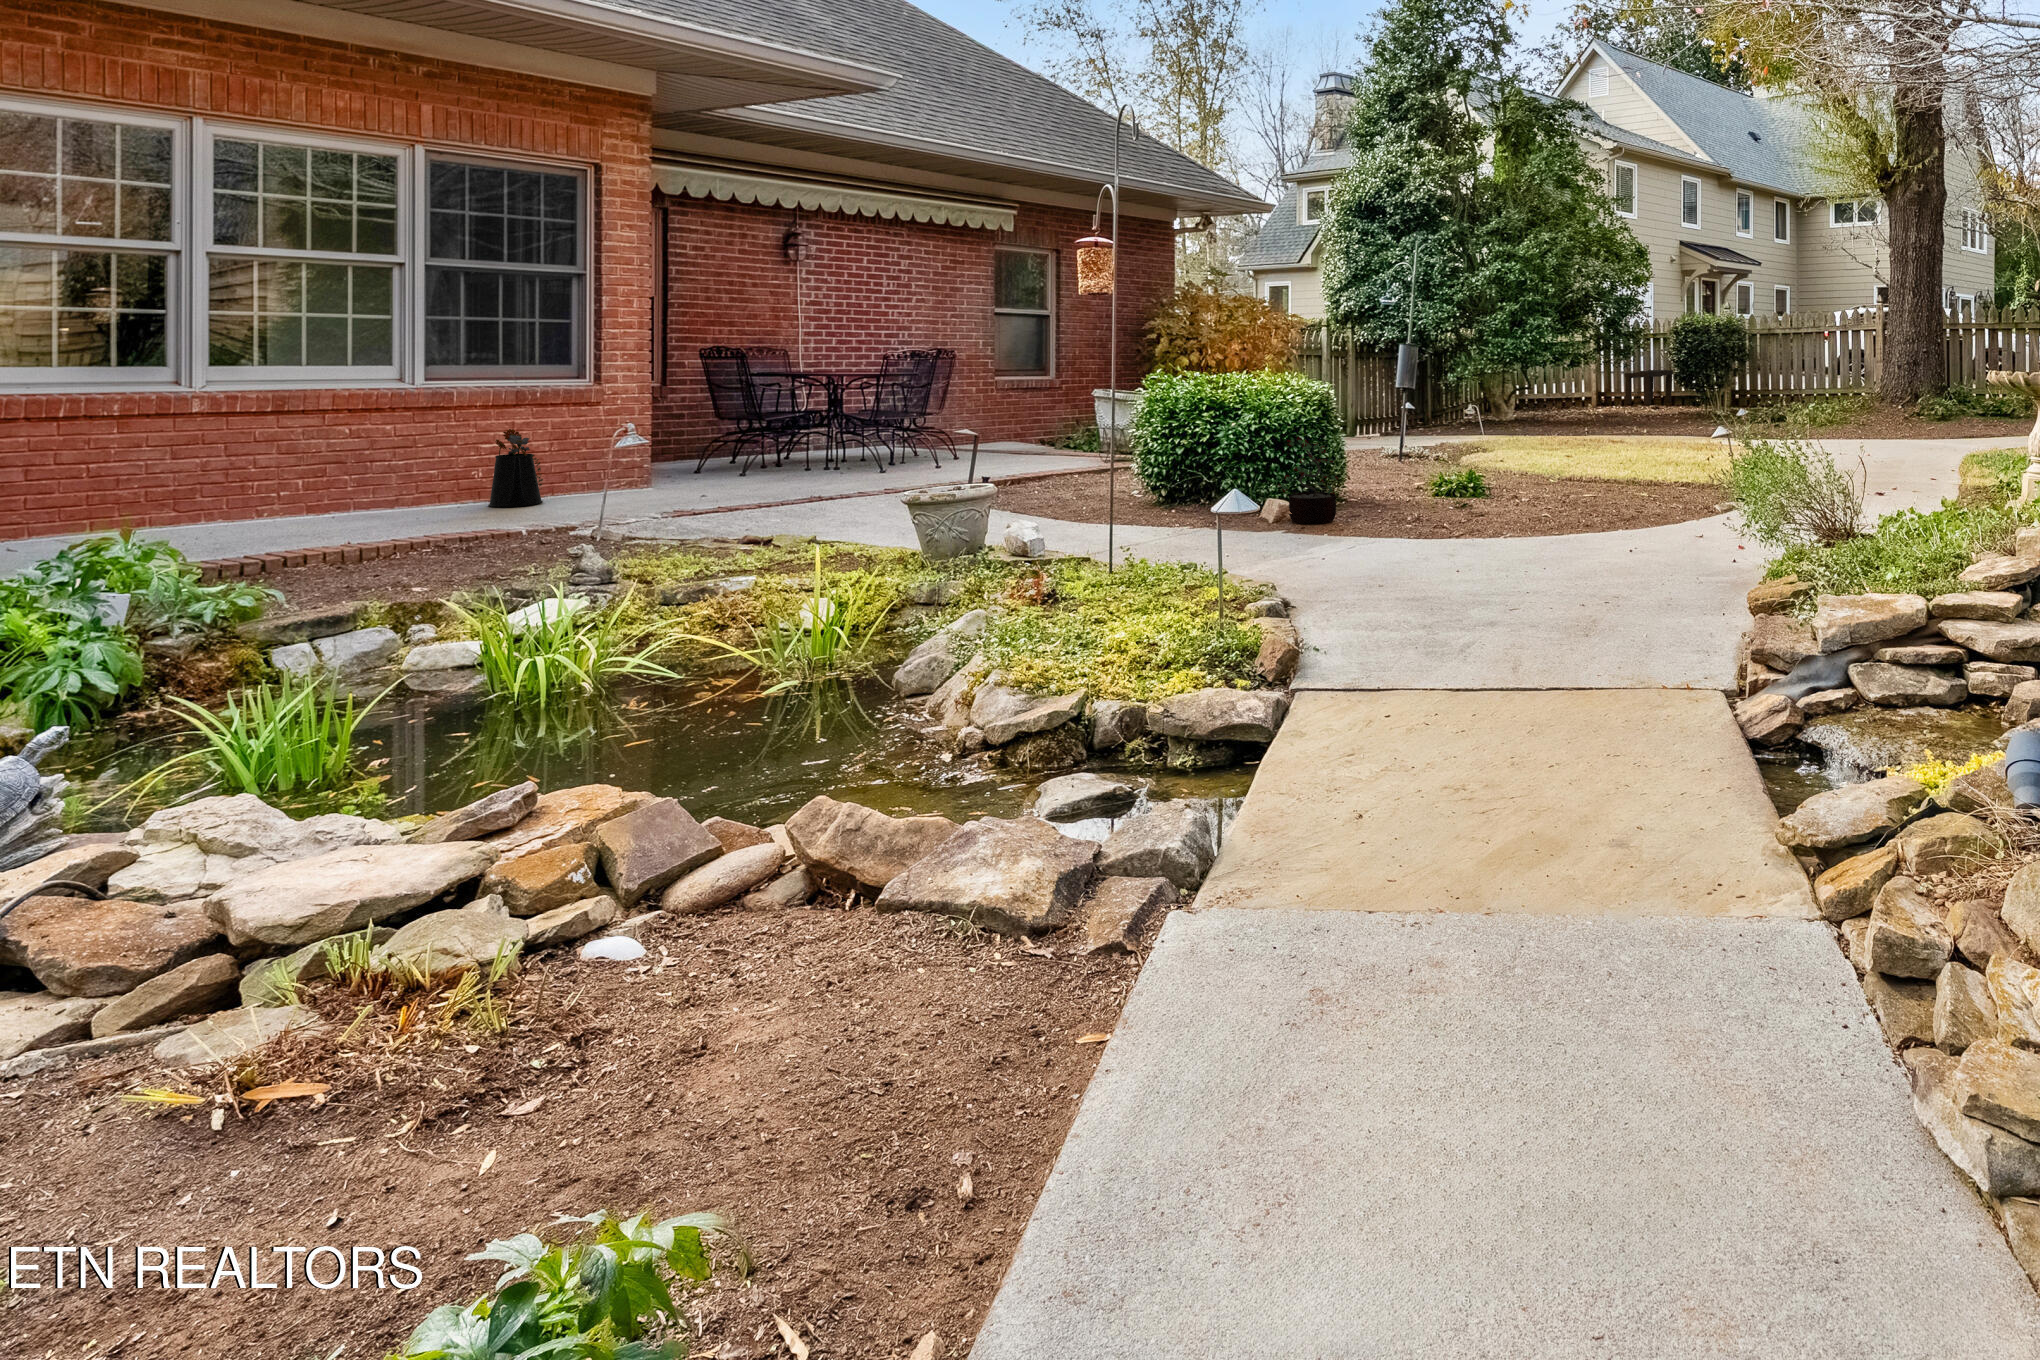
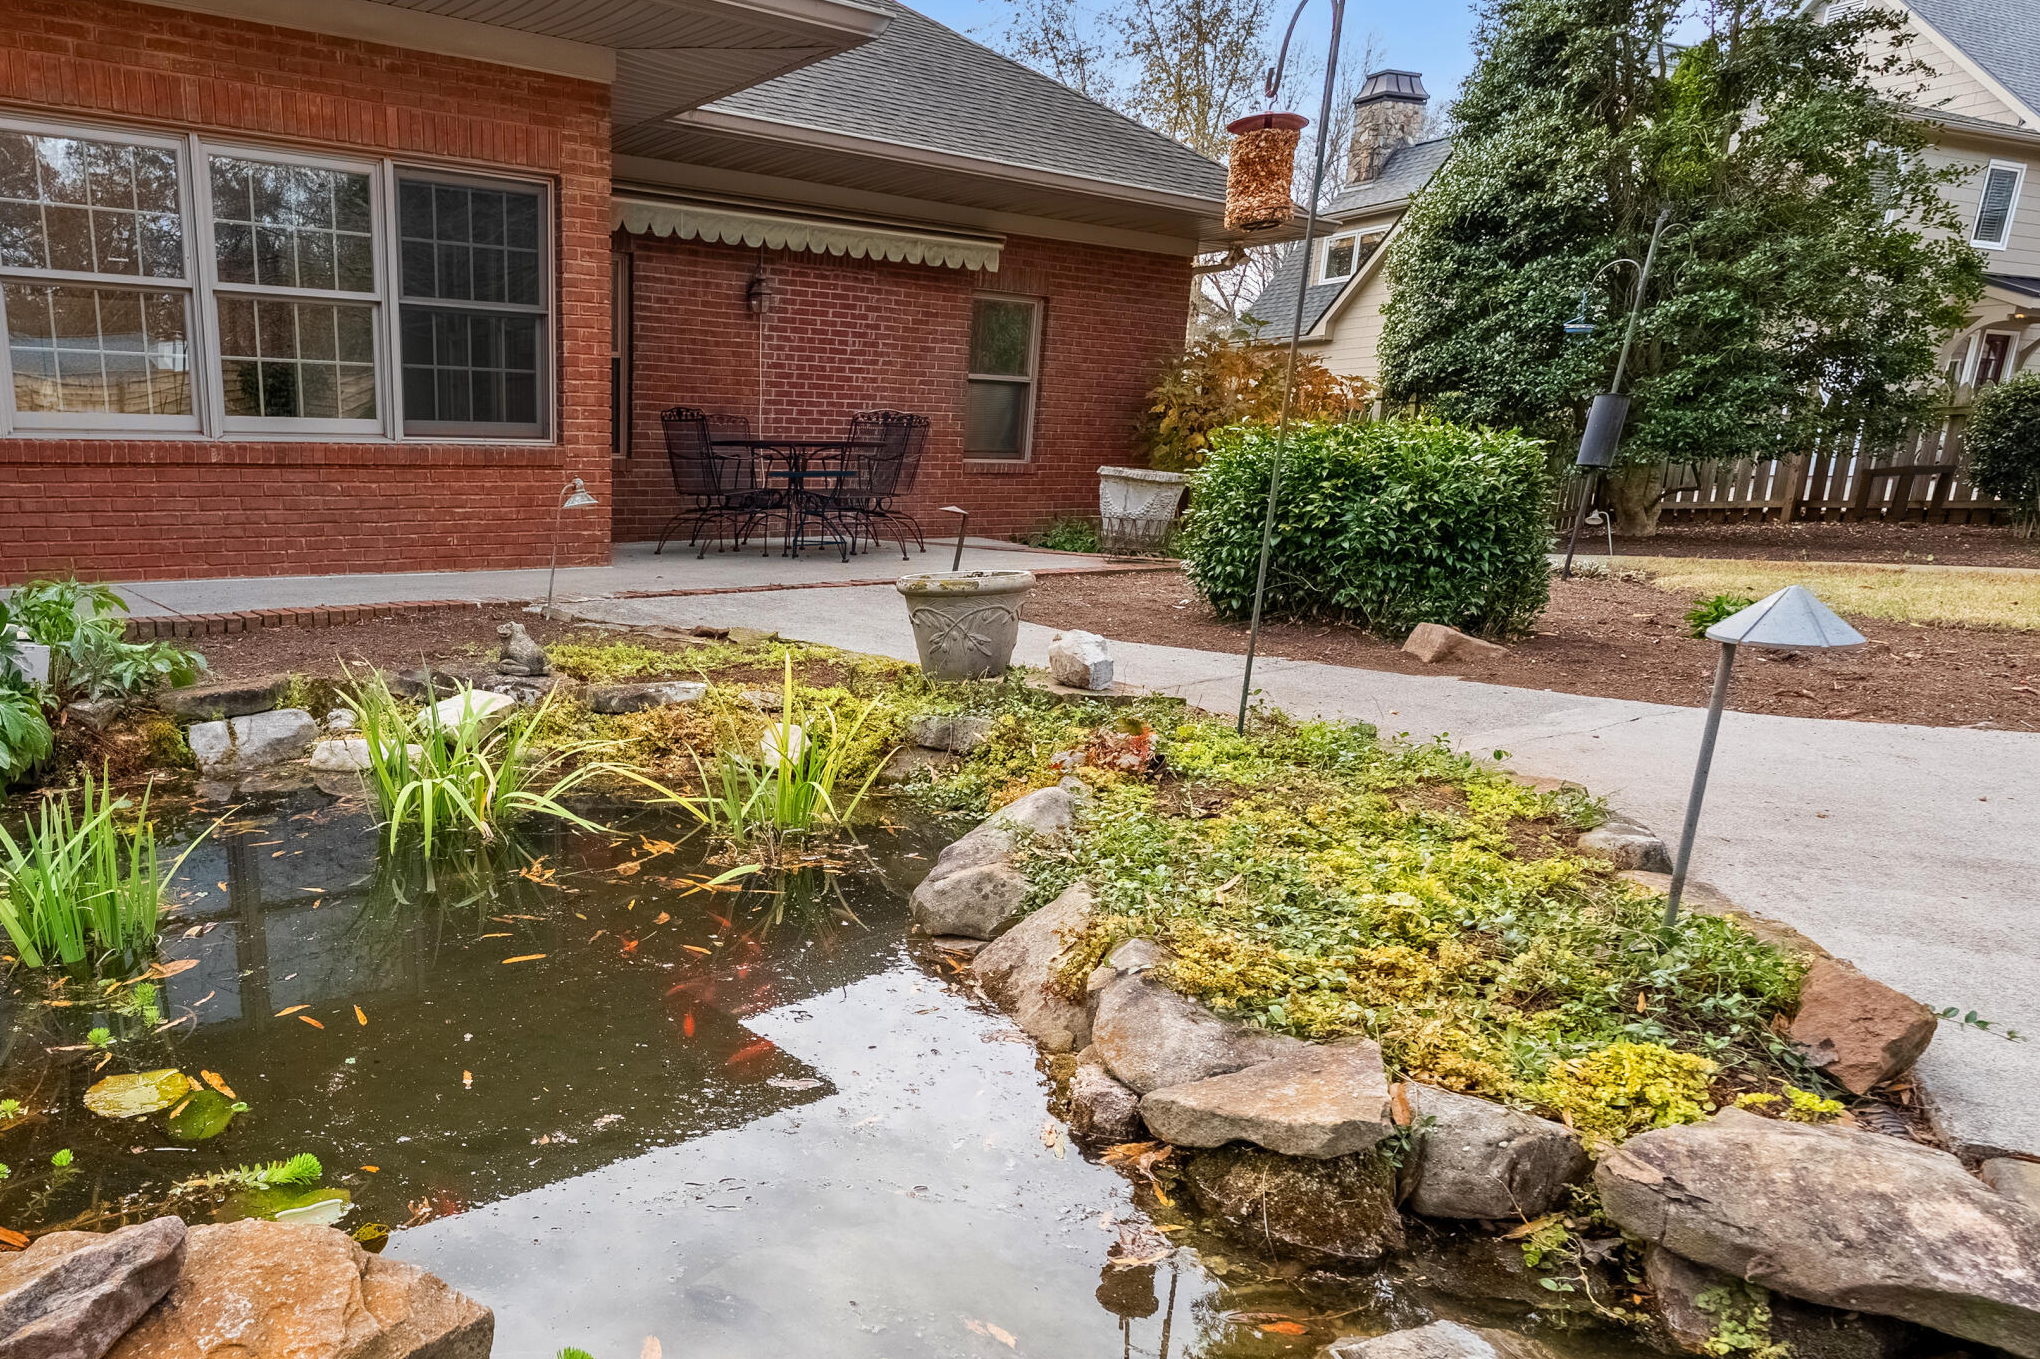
side table: none [808,378,891,471] -> present [769,452,856,559]
watering can: present [488,429,543,507] -> none [467,493,514,578]
decorative plant: present [1277,437,1338,524] -> none [1436,523,1558,669]

